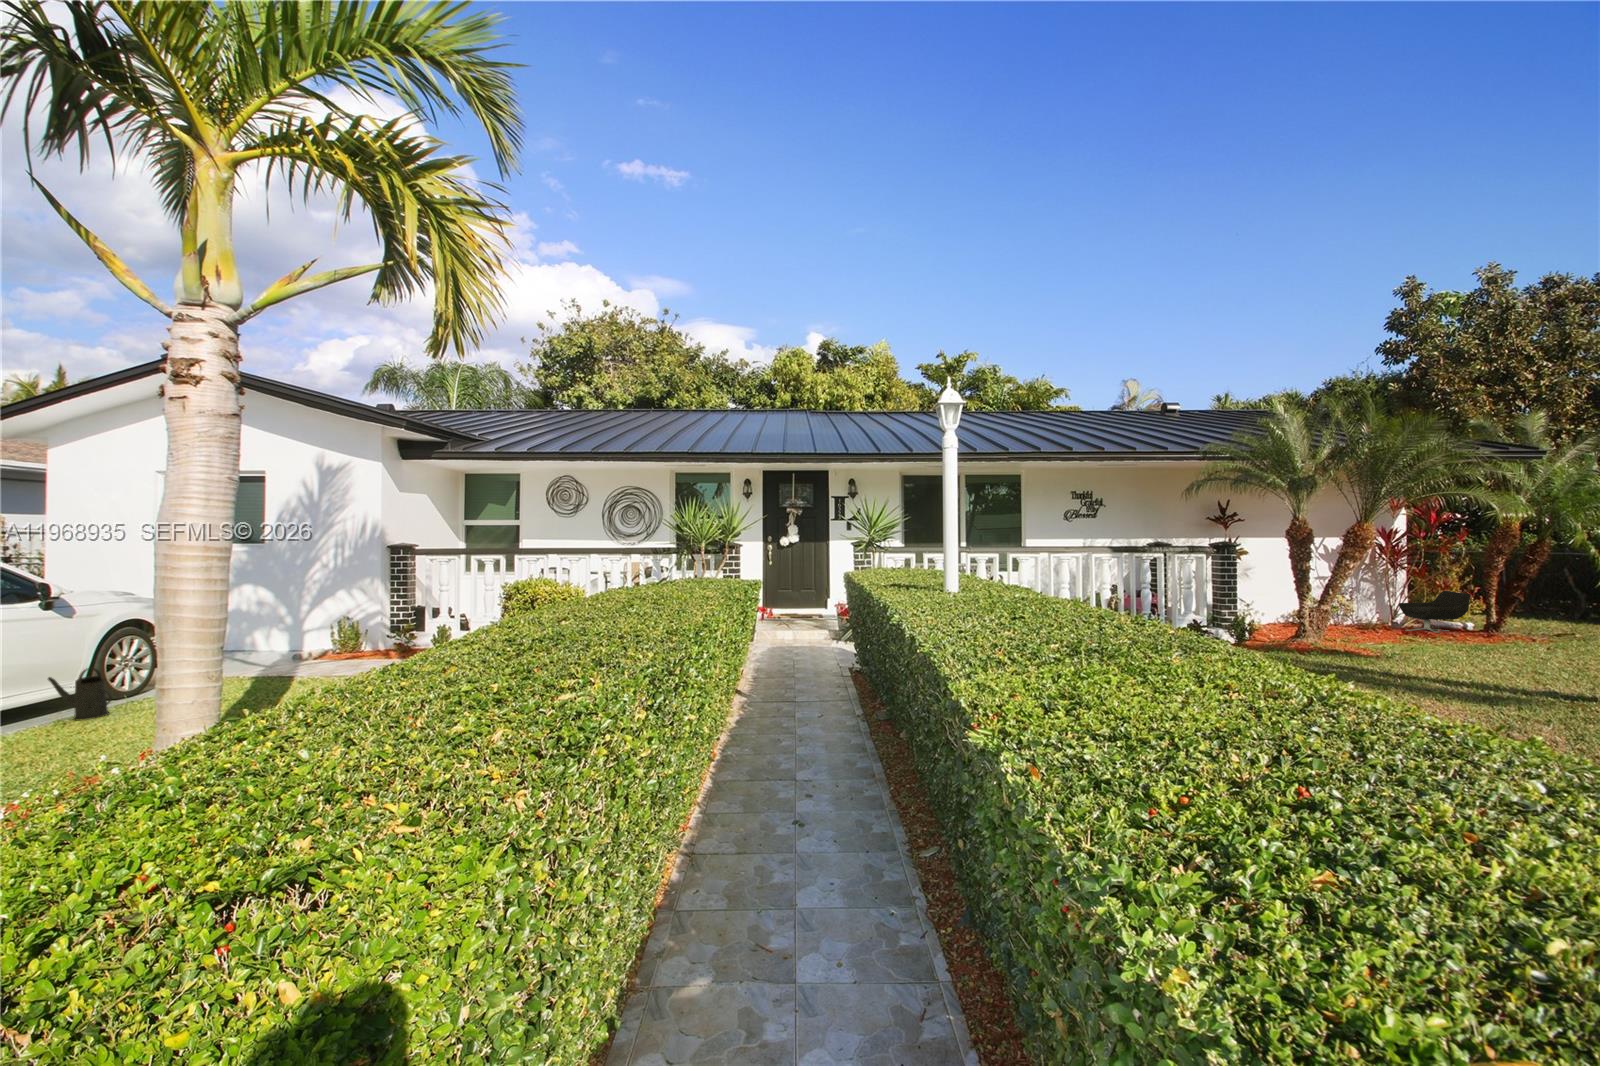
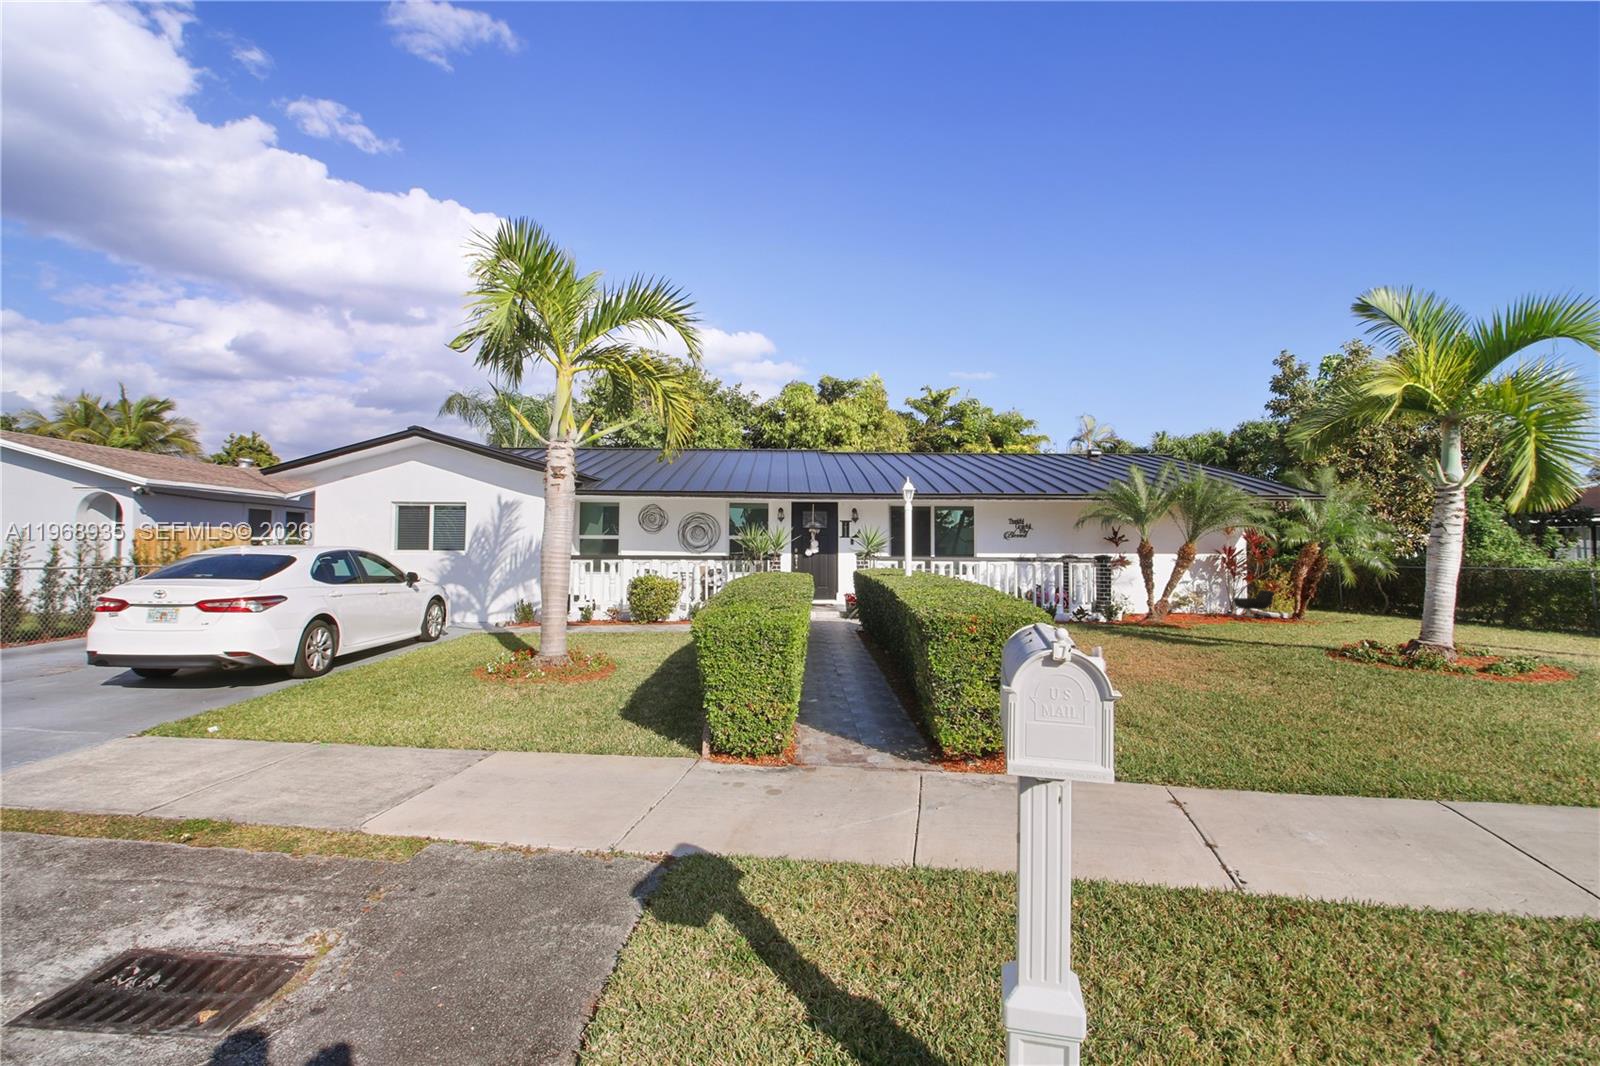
watering can: present [48,668,112,720] -> none [395,622,431,652]

